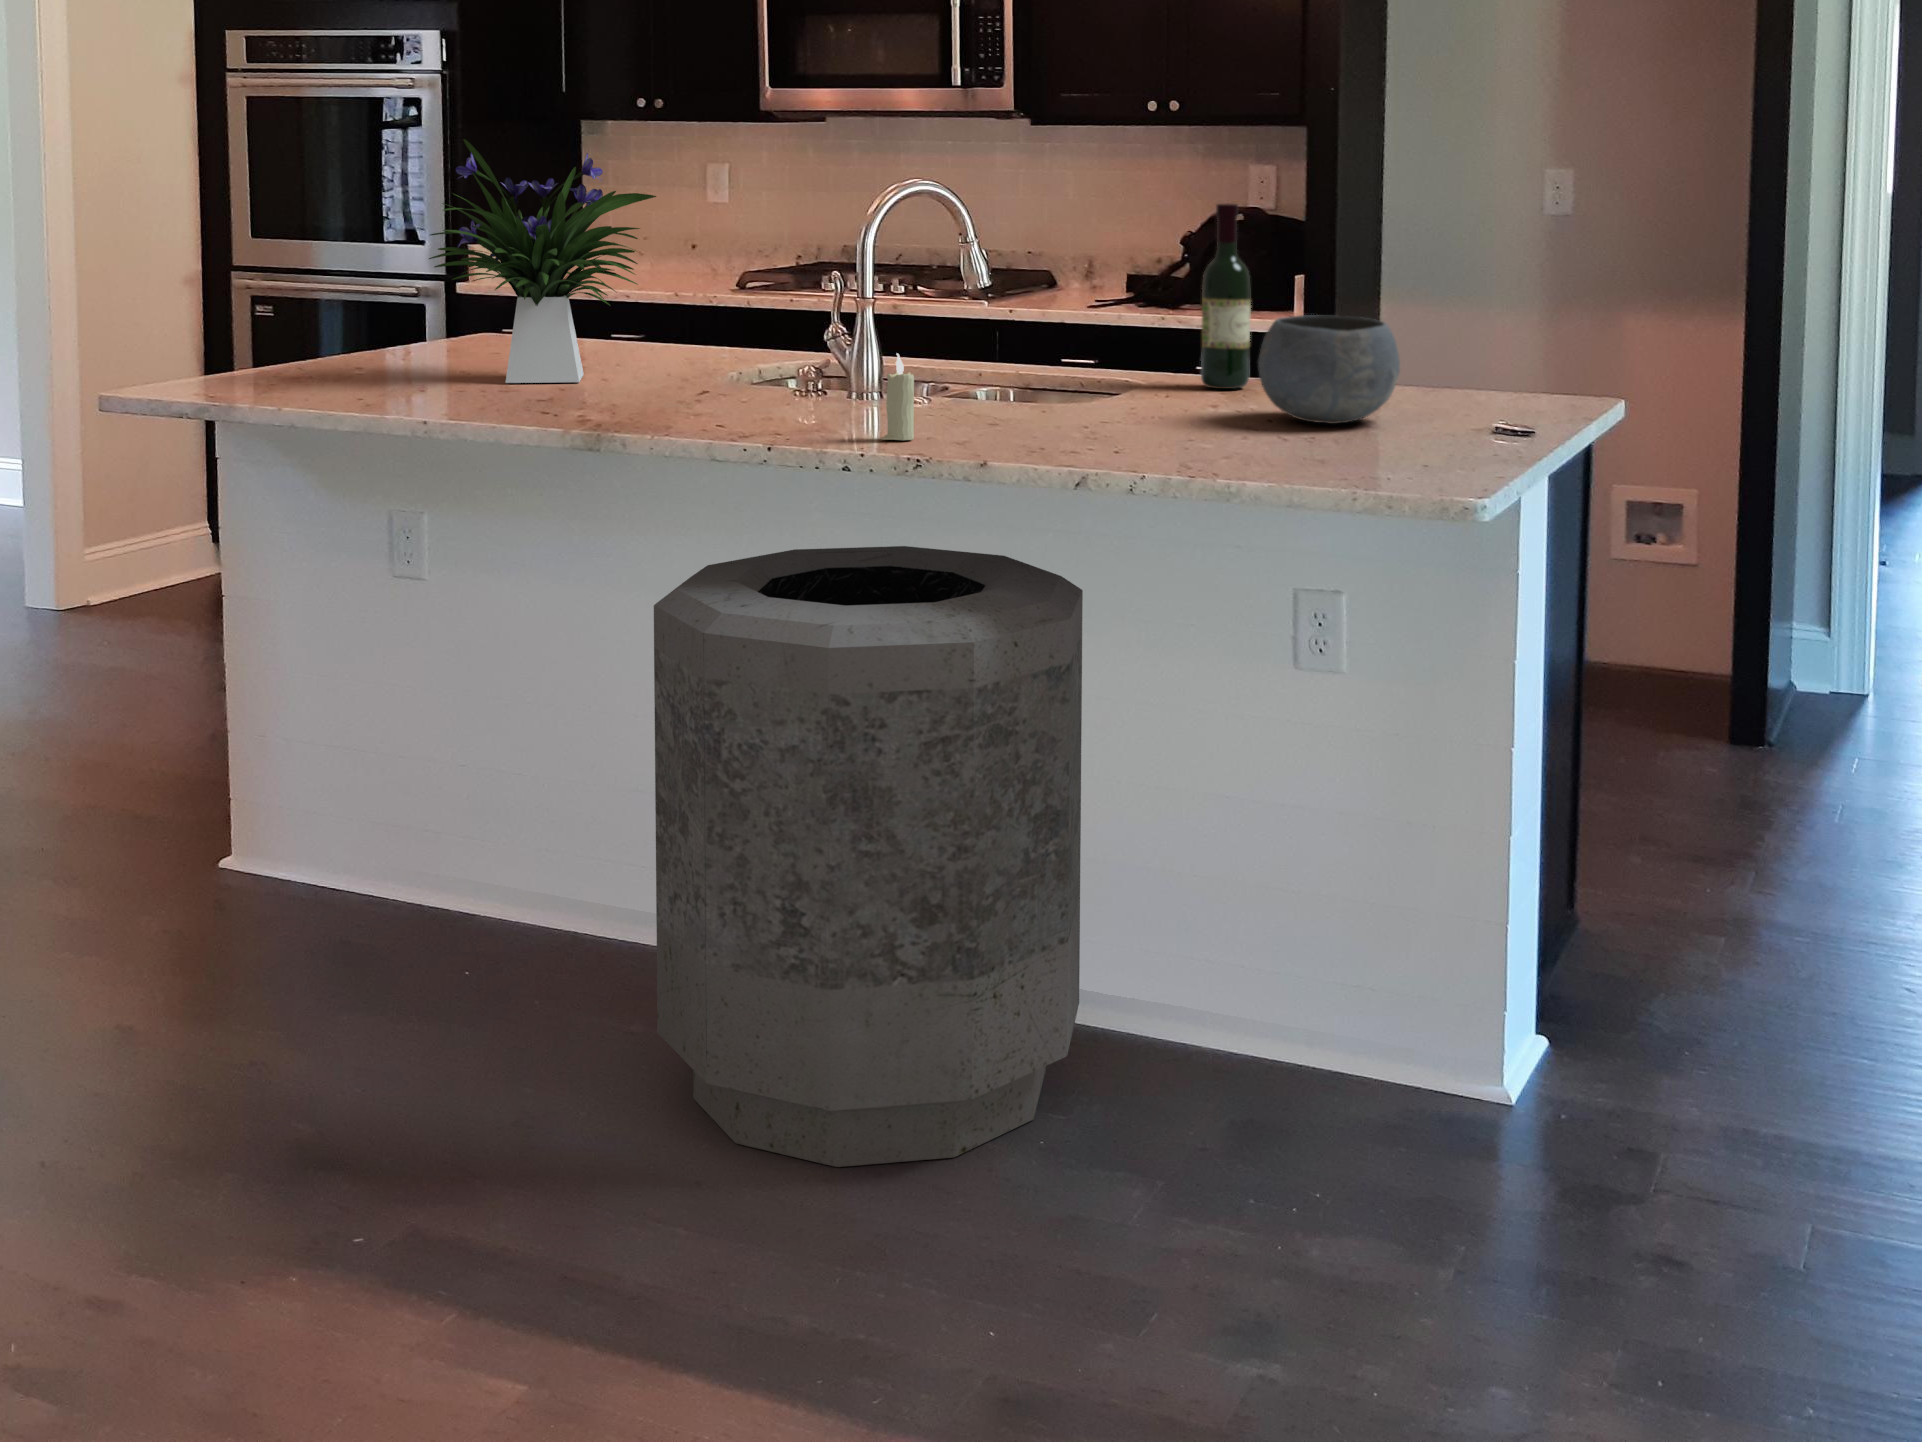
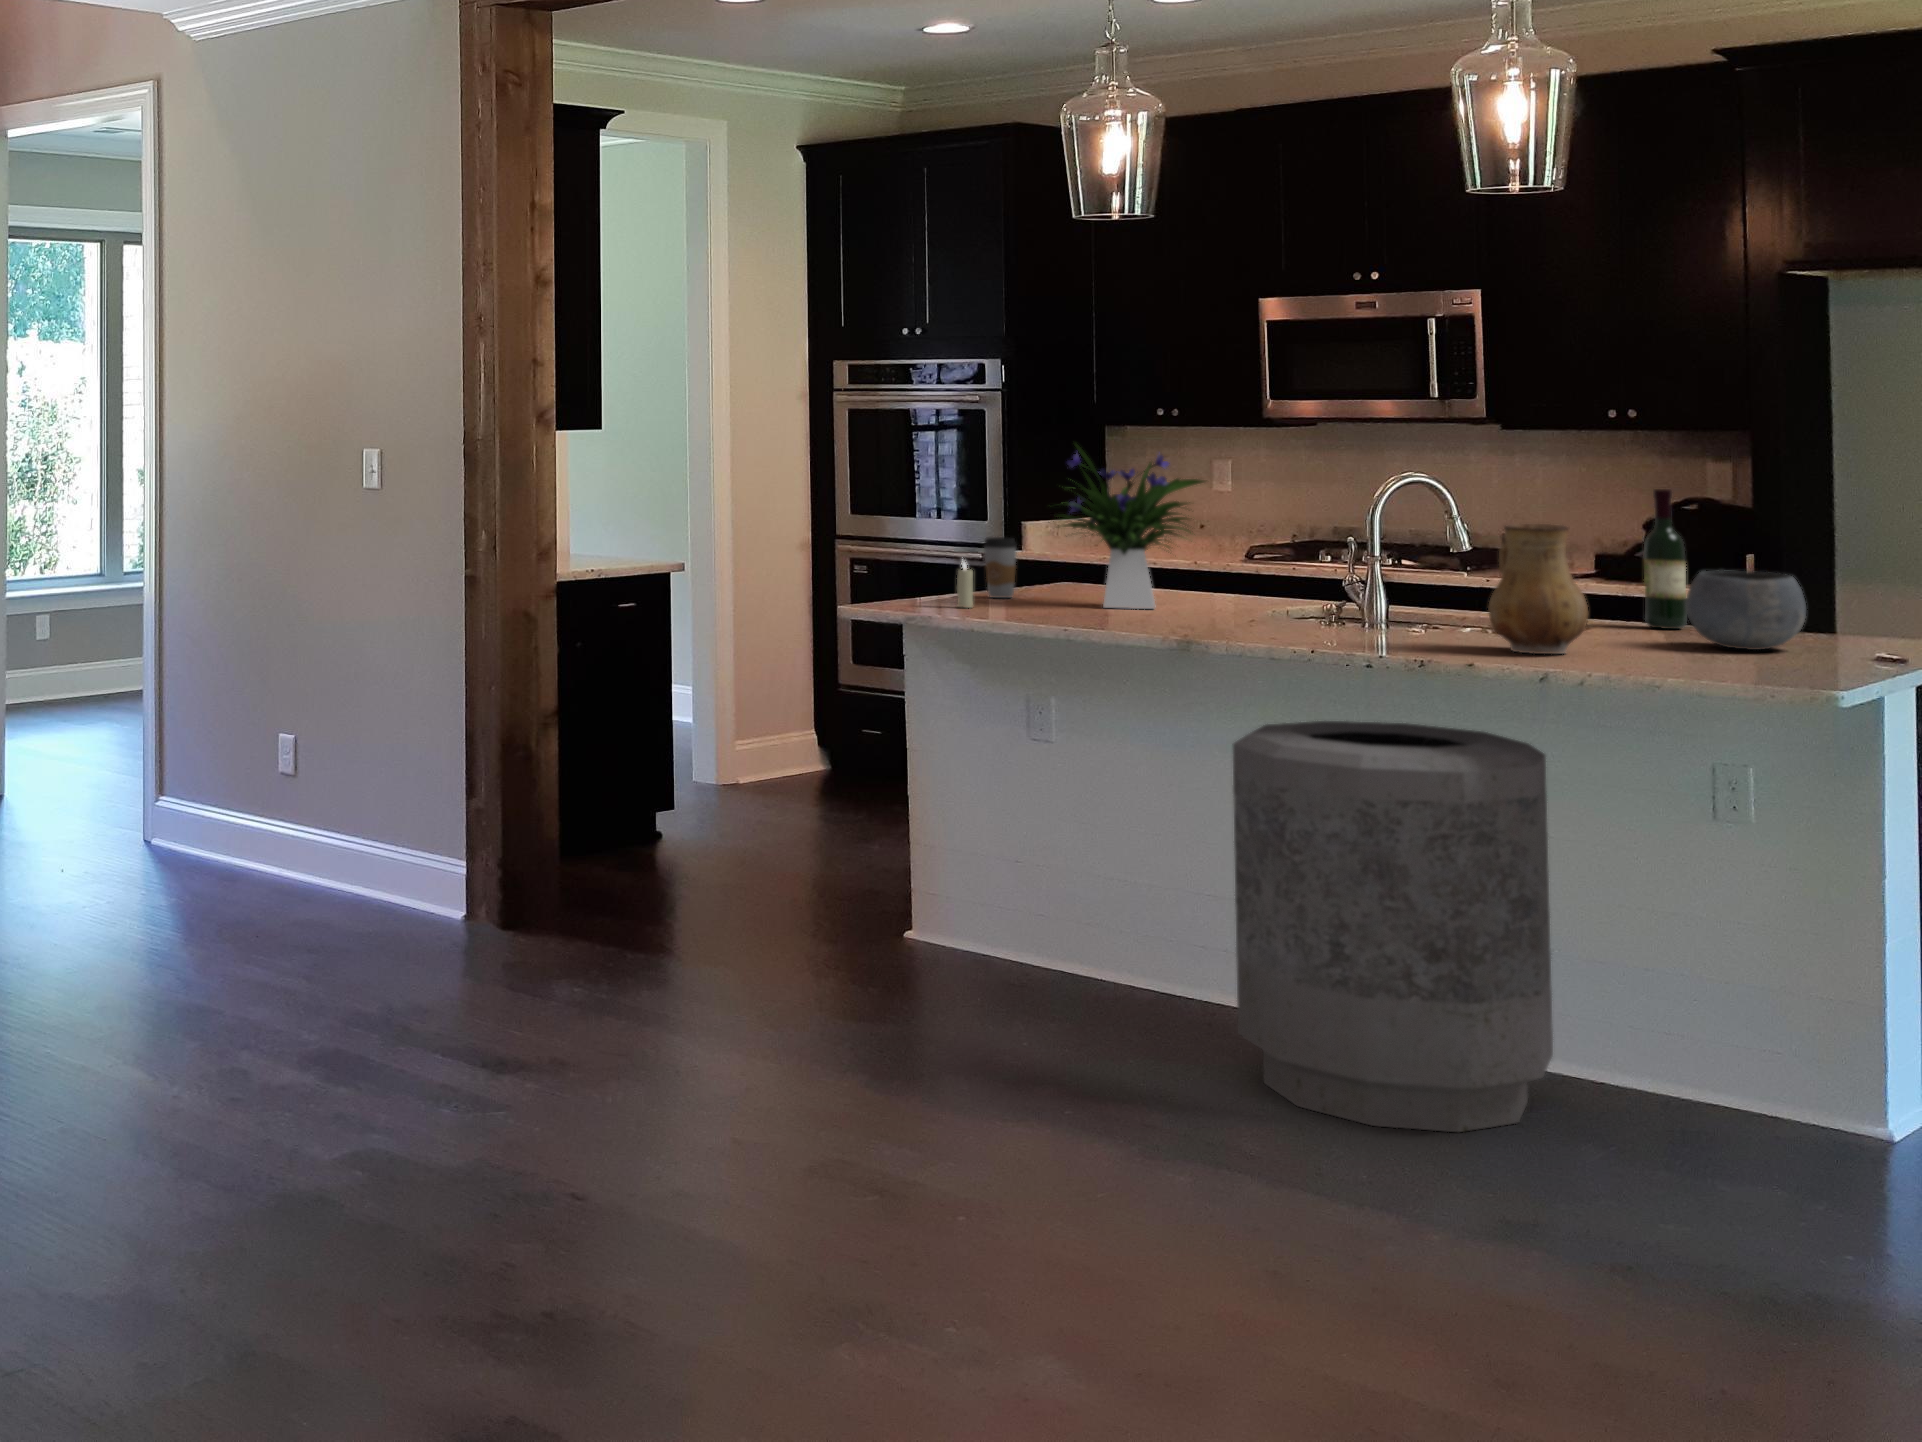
ceramic pitcher: none [1014,258,1143,448] -> present [1488,524,1588,654]
coffee cup: none [343,280,393,370] -> present [984,537,1017,598]
candle: present [881,353,914,440] -> present [957,562,973,608]

